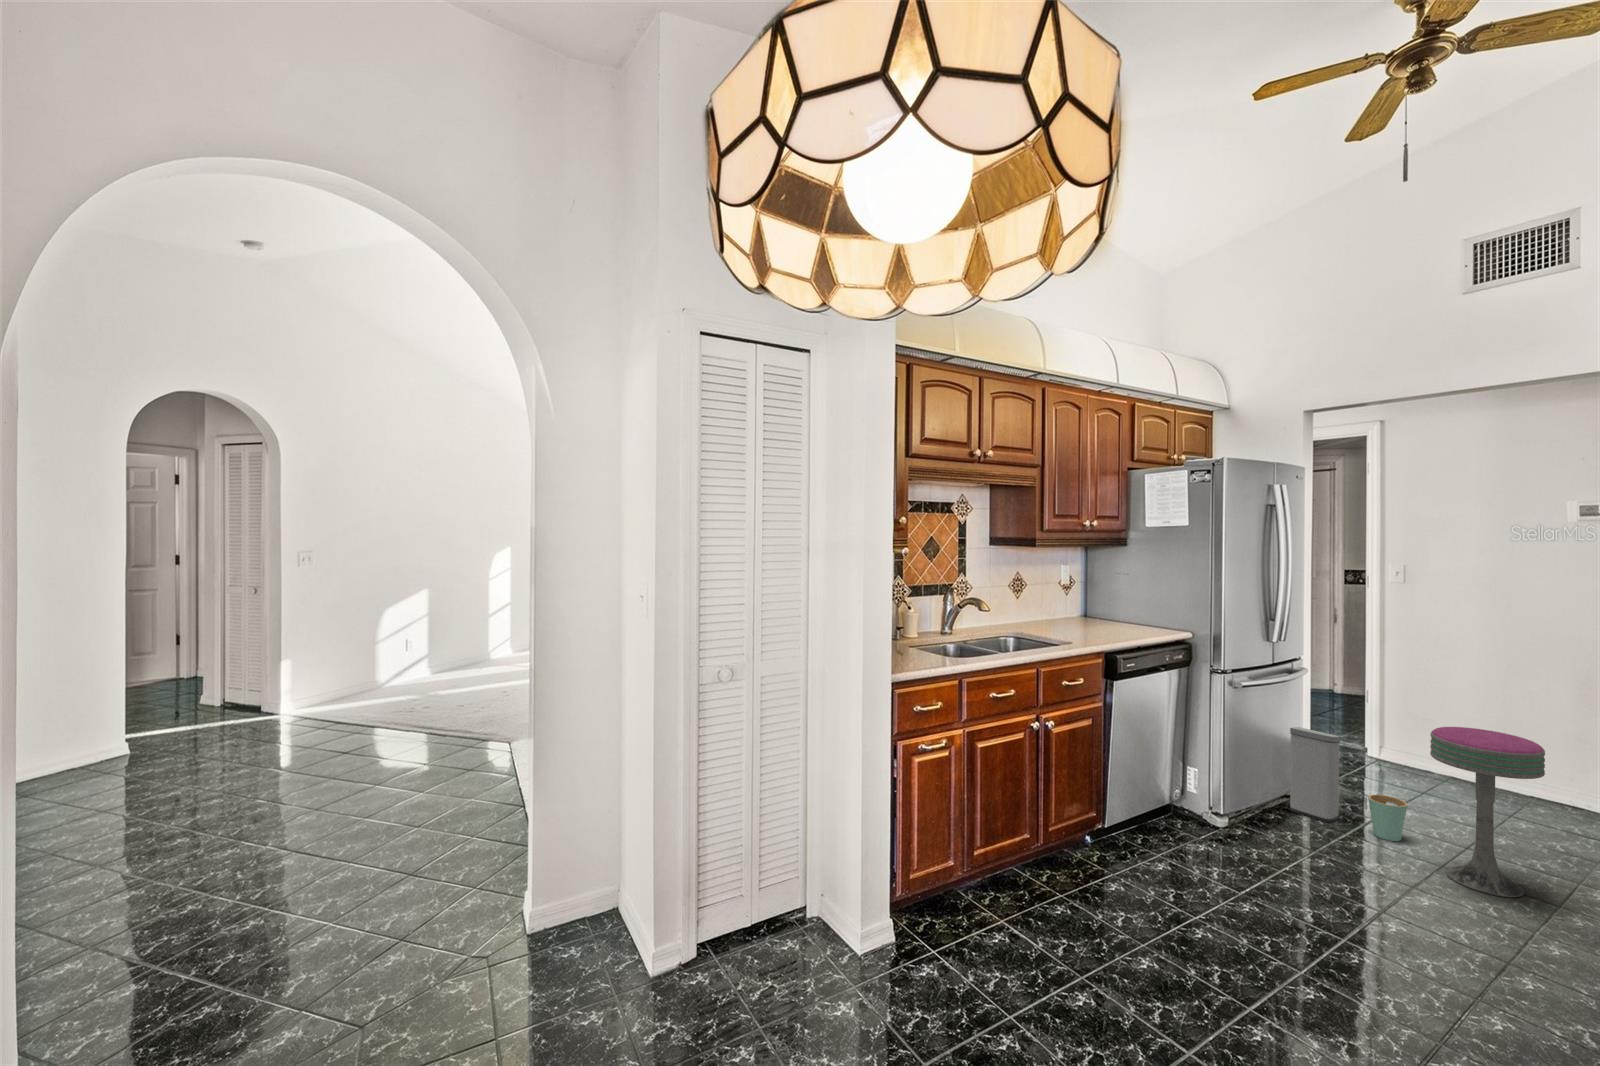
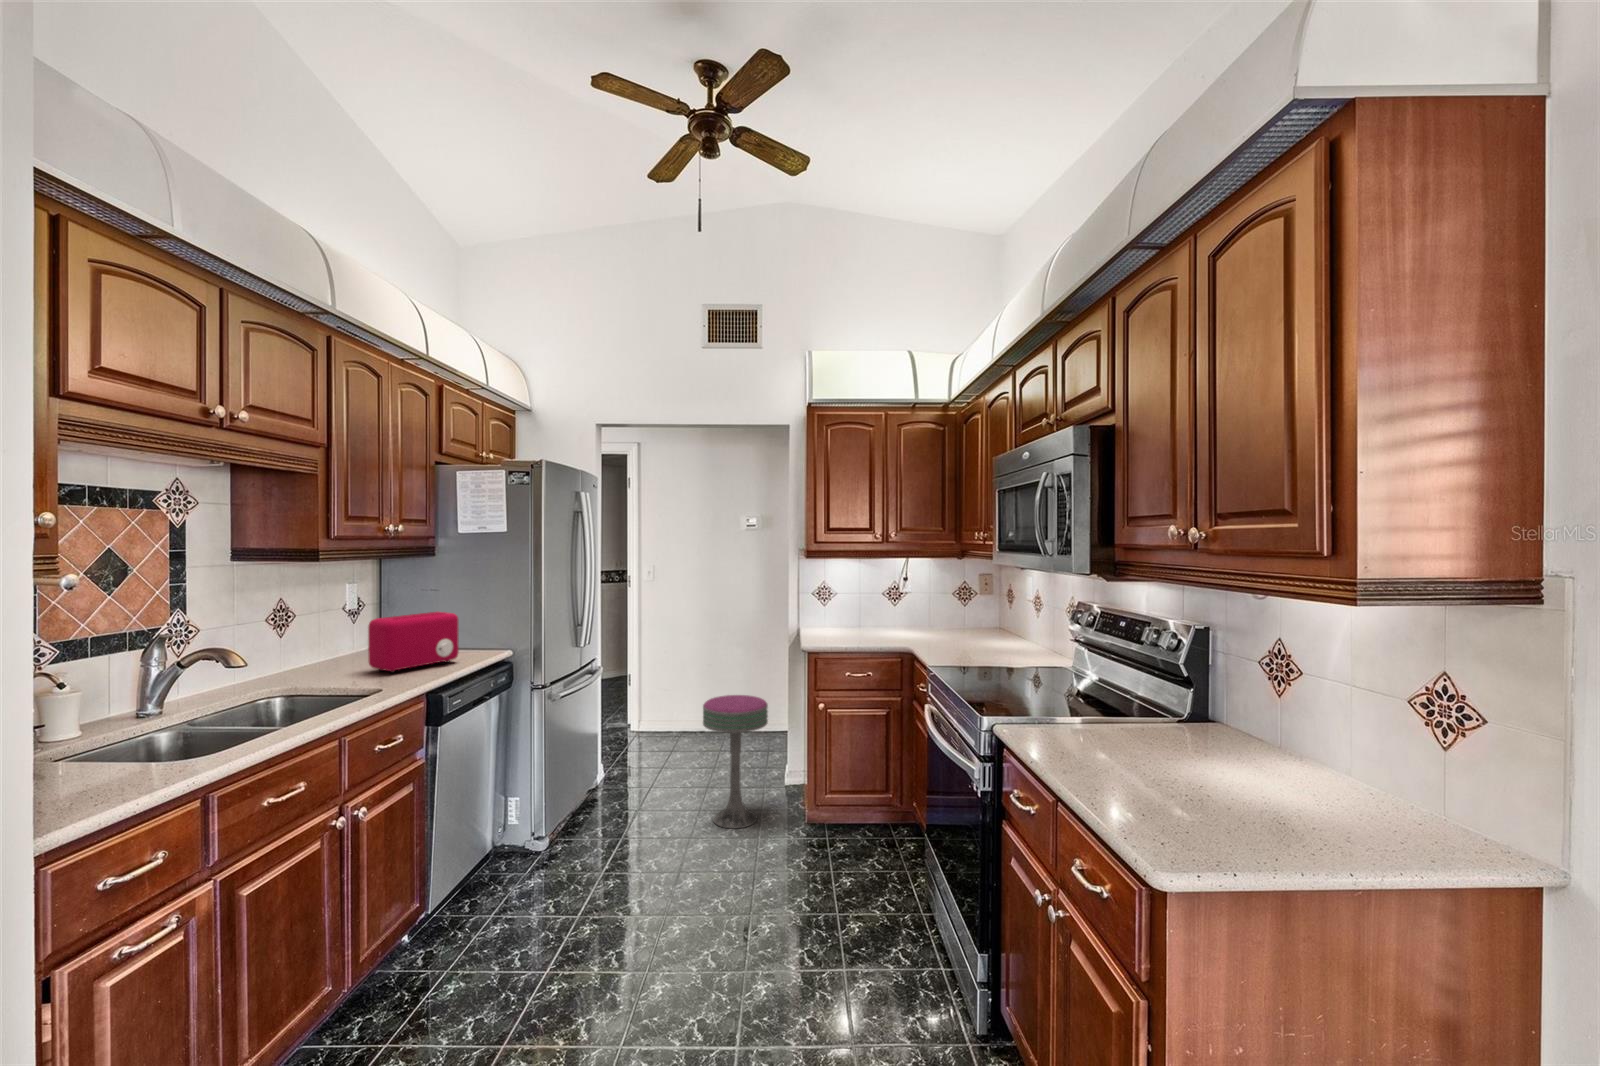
toaster: none [1072,592,1141,635] -> present [368,612,459,673]
trash can: present [1290,727,1407,841] -> none [594,725,682,810]

